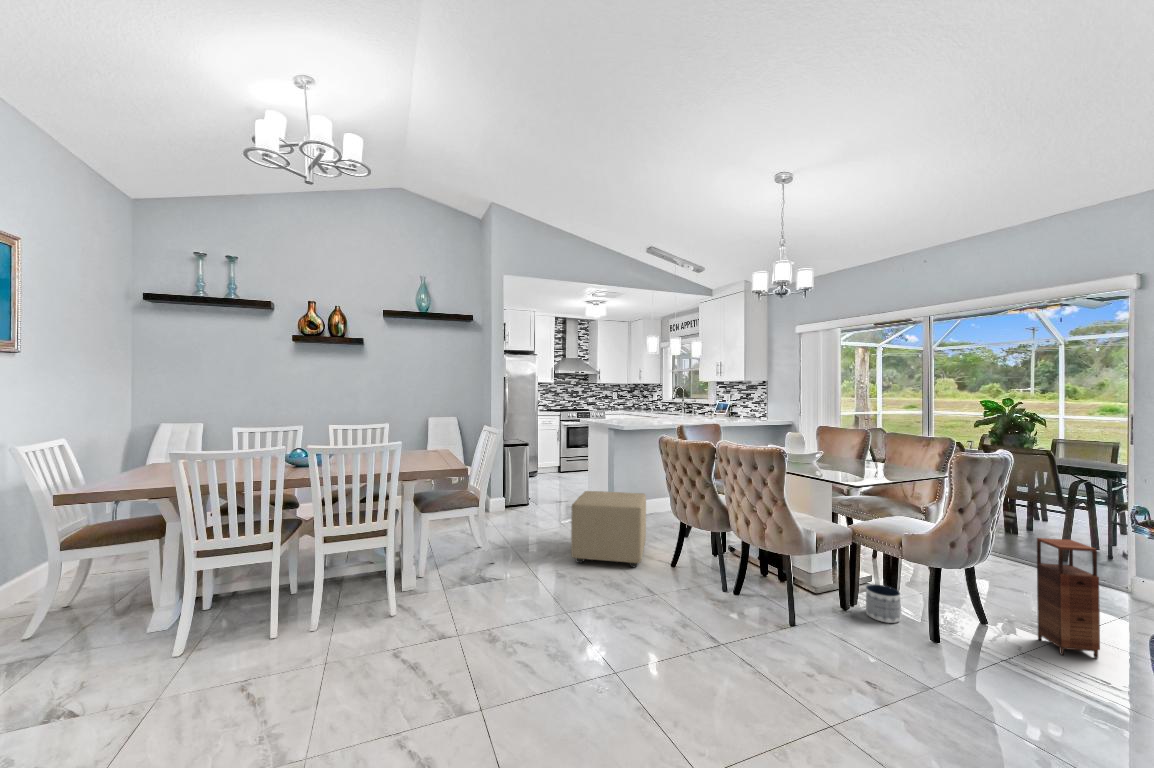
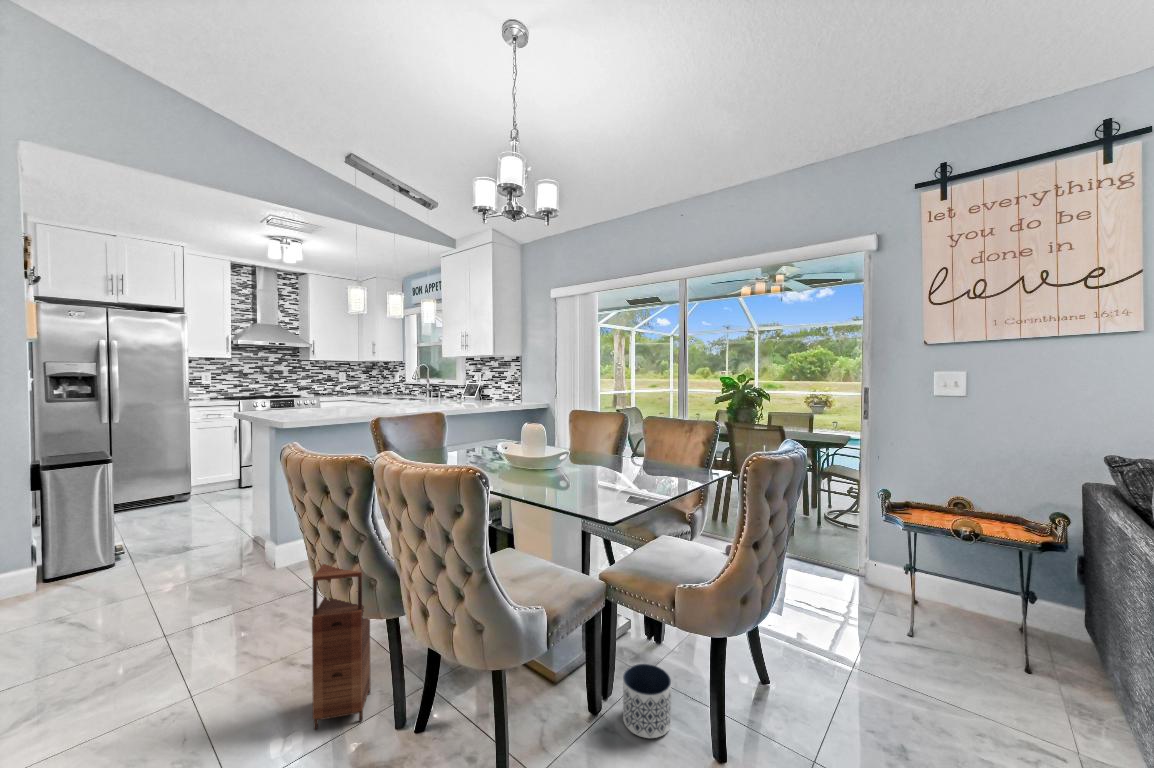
ottoman: present [571,491,646,567] -> none [76,538,296,718]
storage cabinet: present [1037,538,1100,658] -> present [312,564,371,729]

